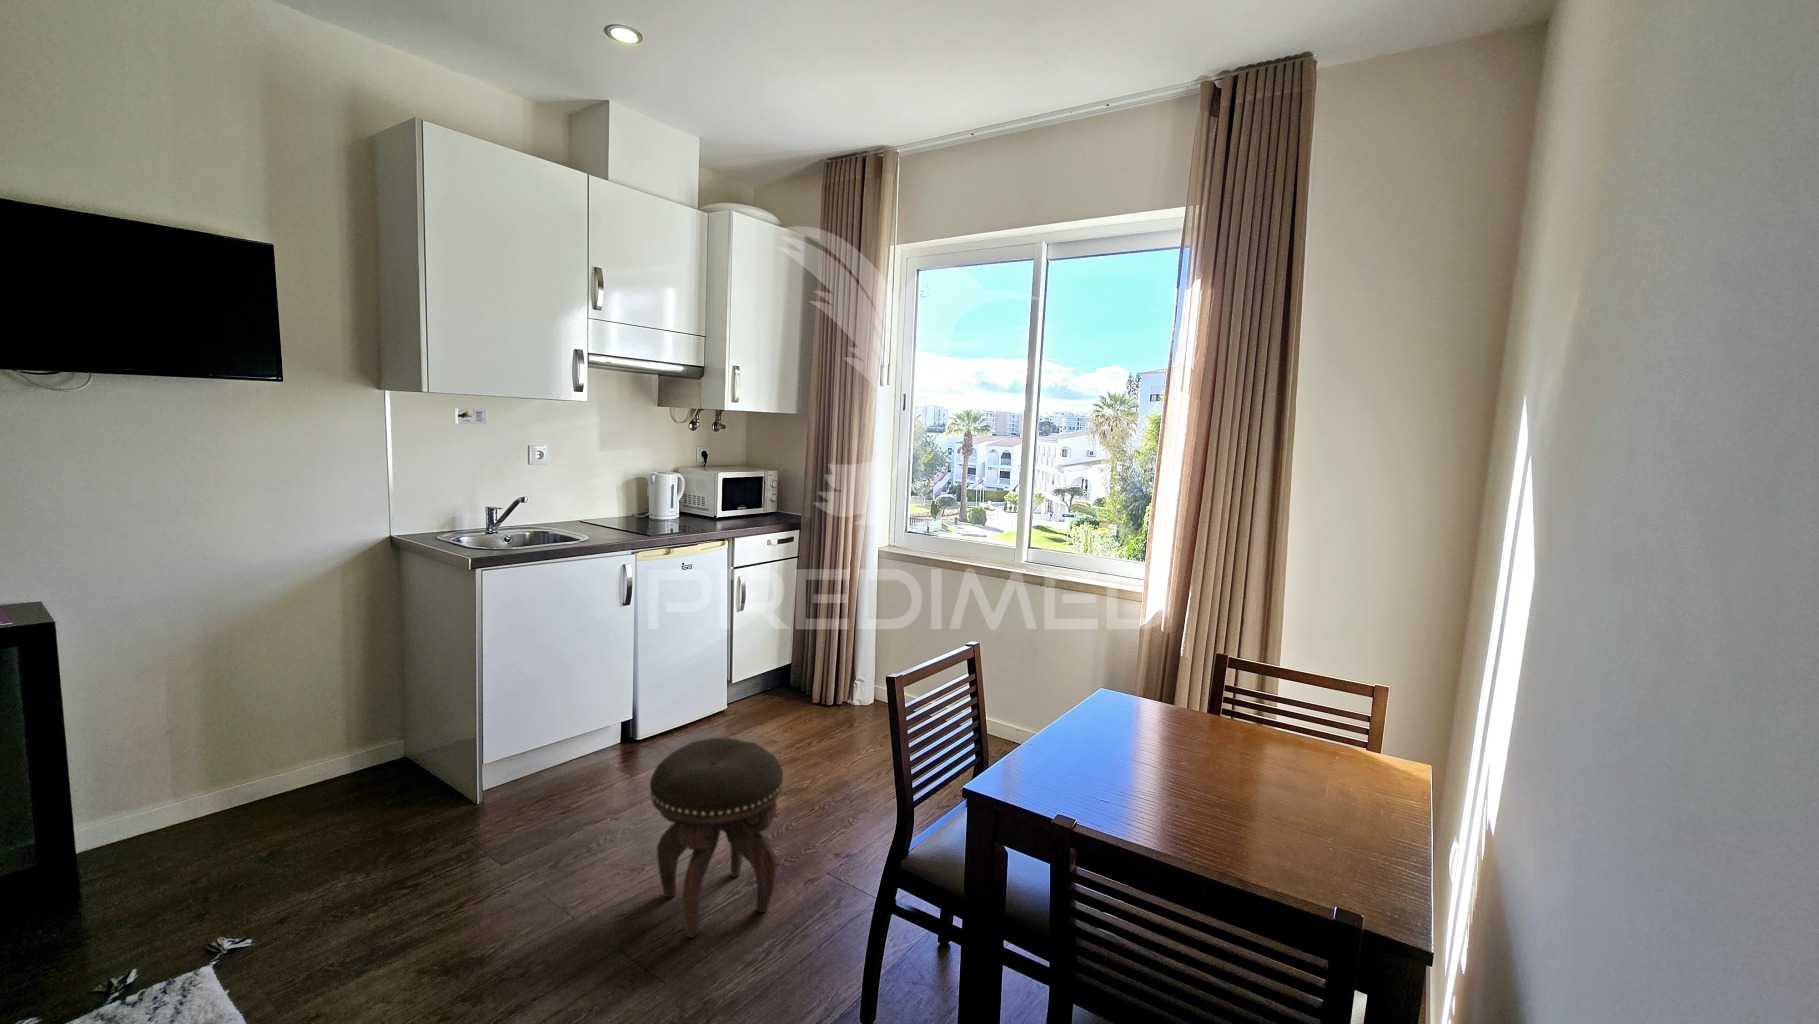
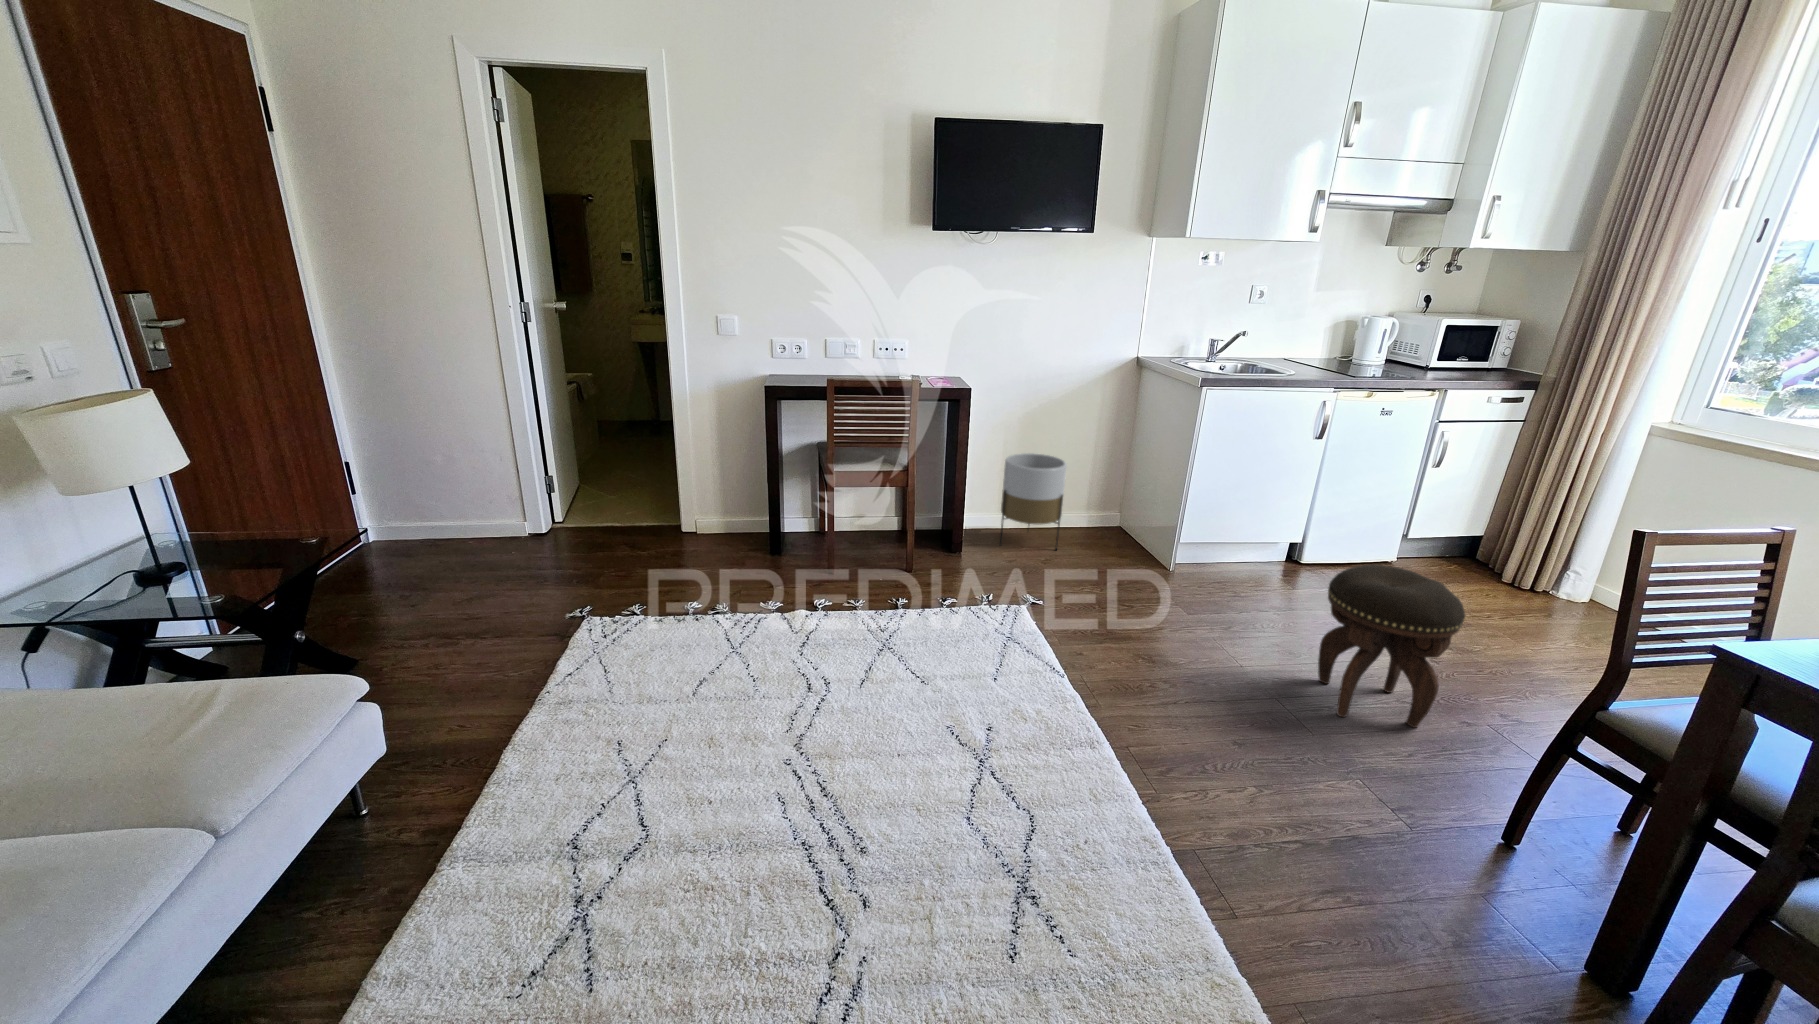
planter: none [161,692,290,860] -> present [1000,453,1067,550]

